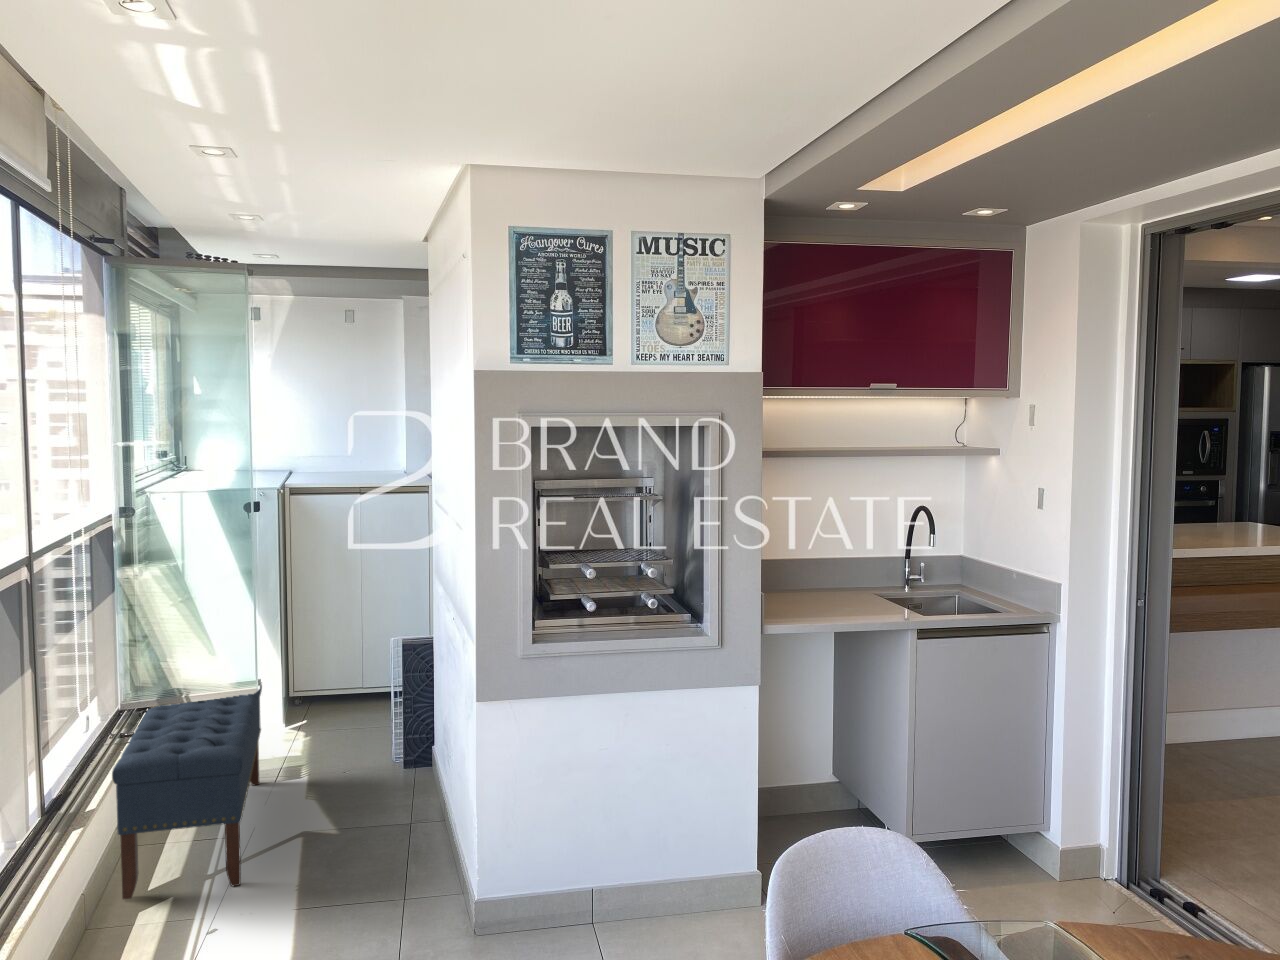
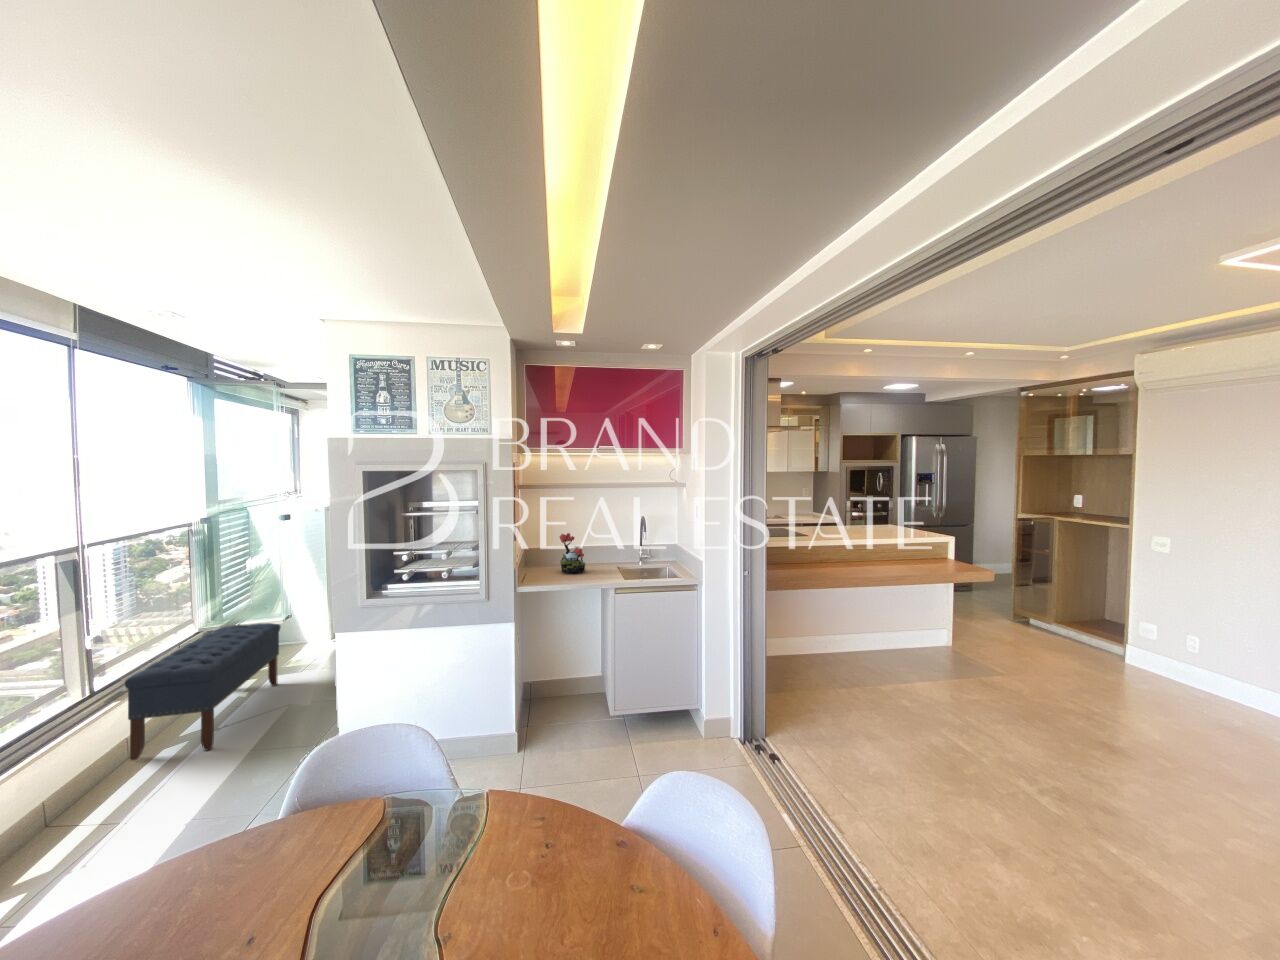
plant: none [787,531,838,600] -> present [560,533,585,572]

